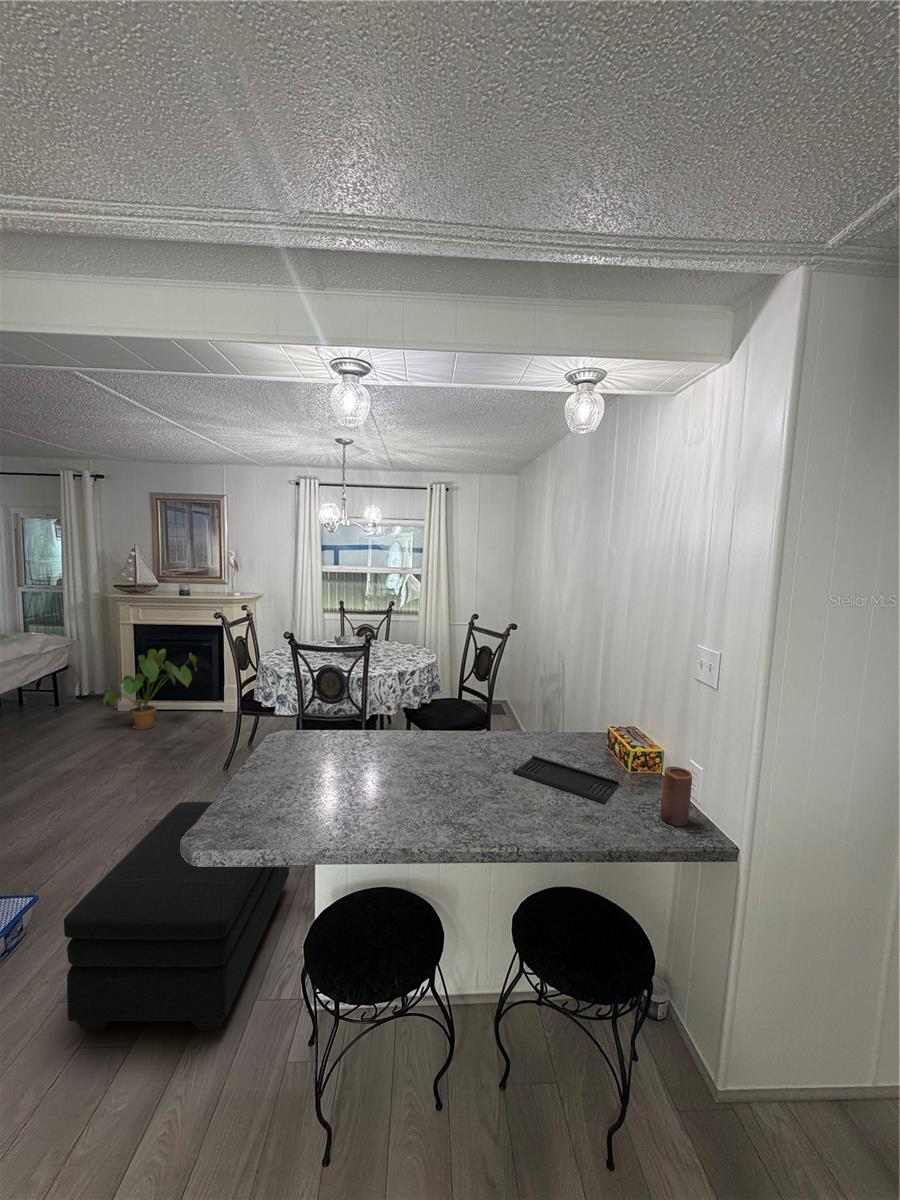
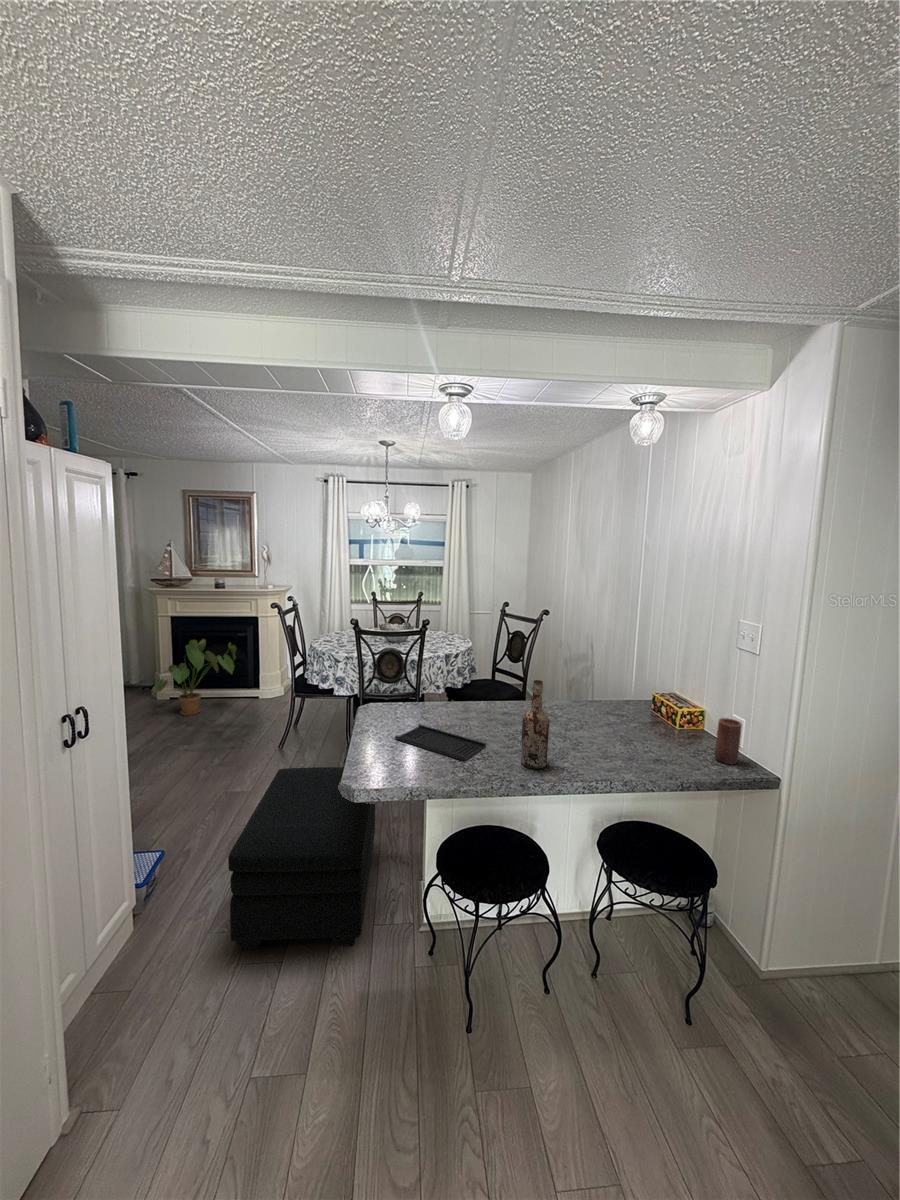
wine bottle: none [414,716,447,826] -> present [521,680,549,769]
tray: present [513,755,619,803] -> present [395,724,486,761]

